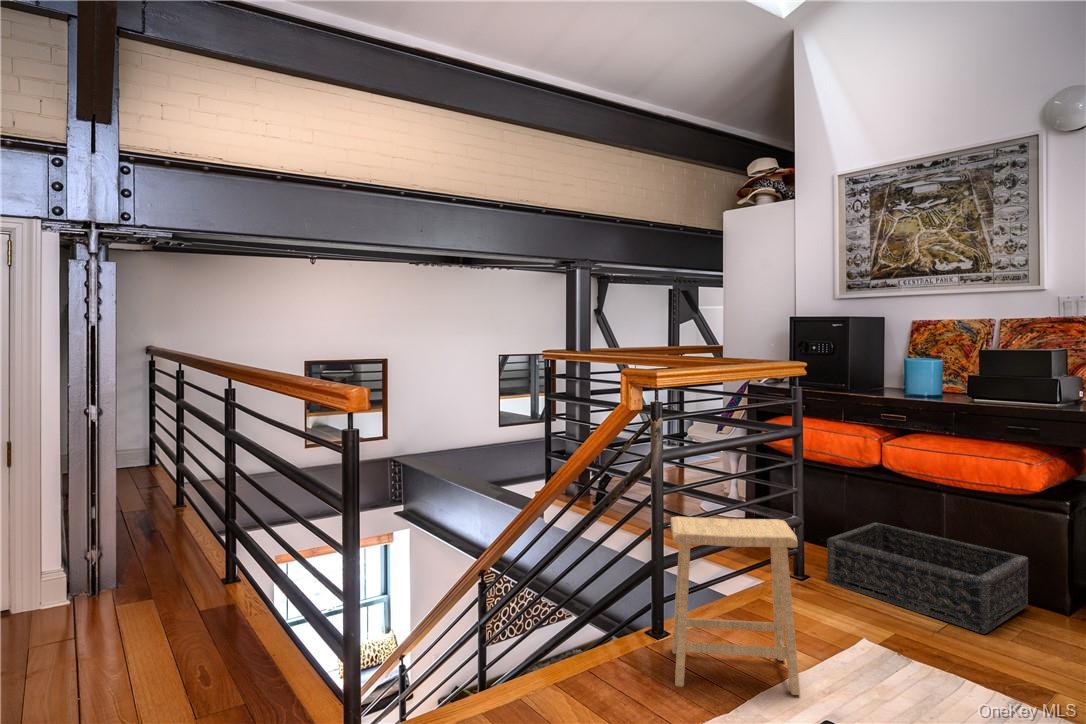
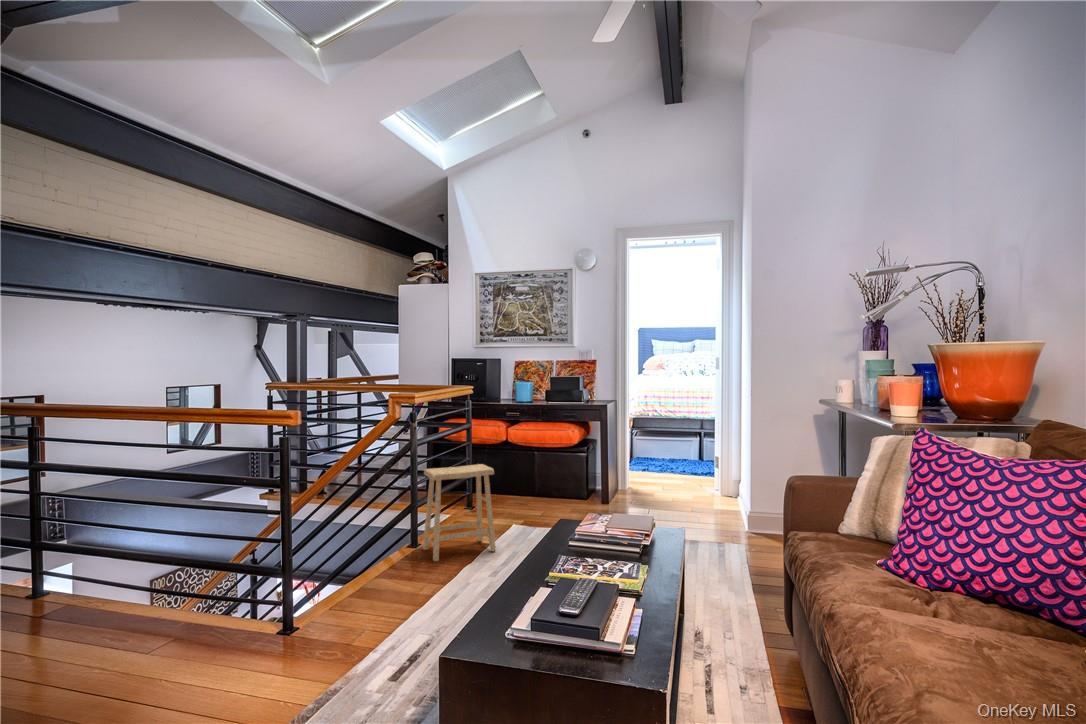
basket: present [827,523,1028,634] -> none [486,473,575,515]

